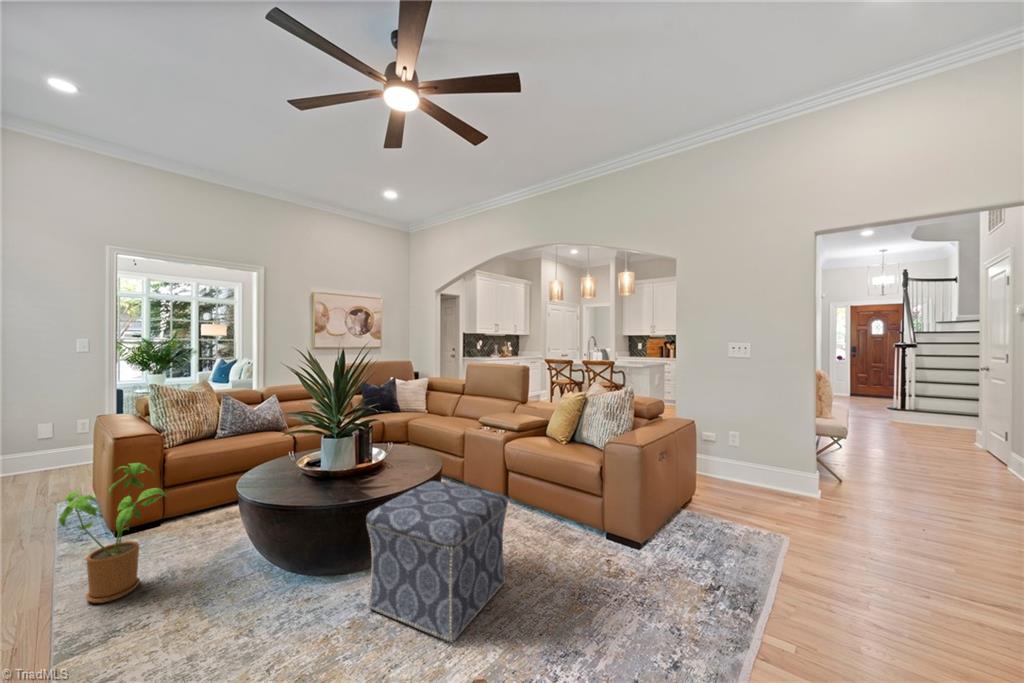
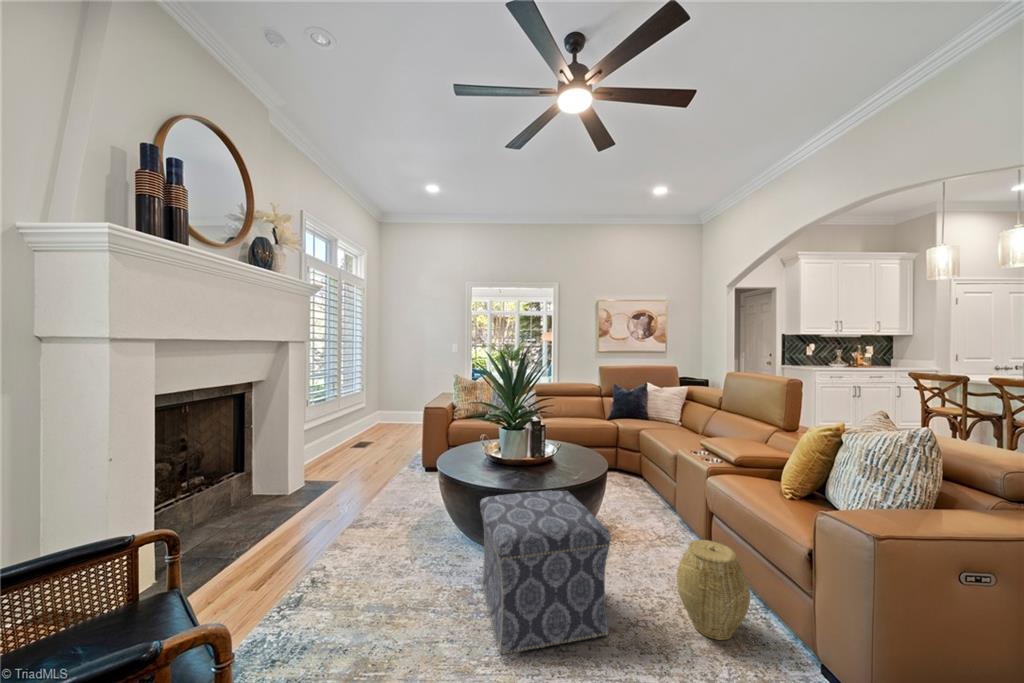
house plant: present [59,463,167,603] -> none [376,423,421,506]
woven basket: none [525,484,572,550] -> present [677,540,750,640]

